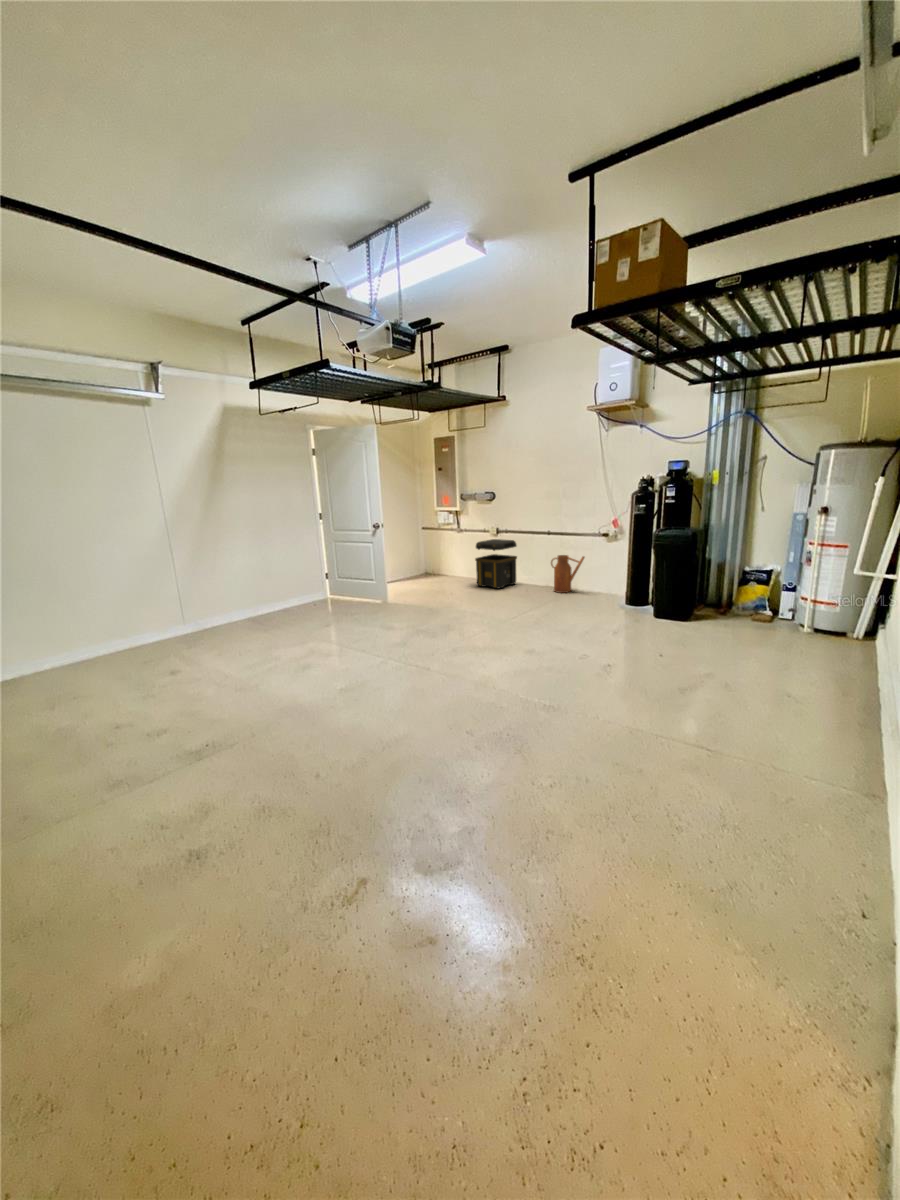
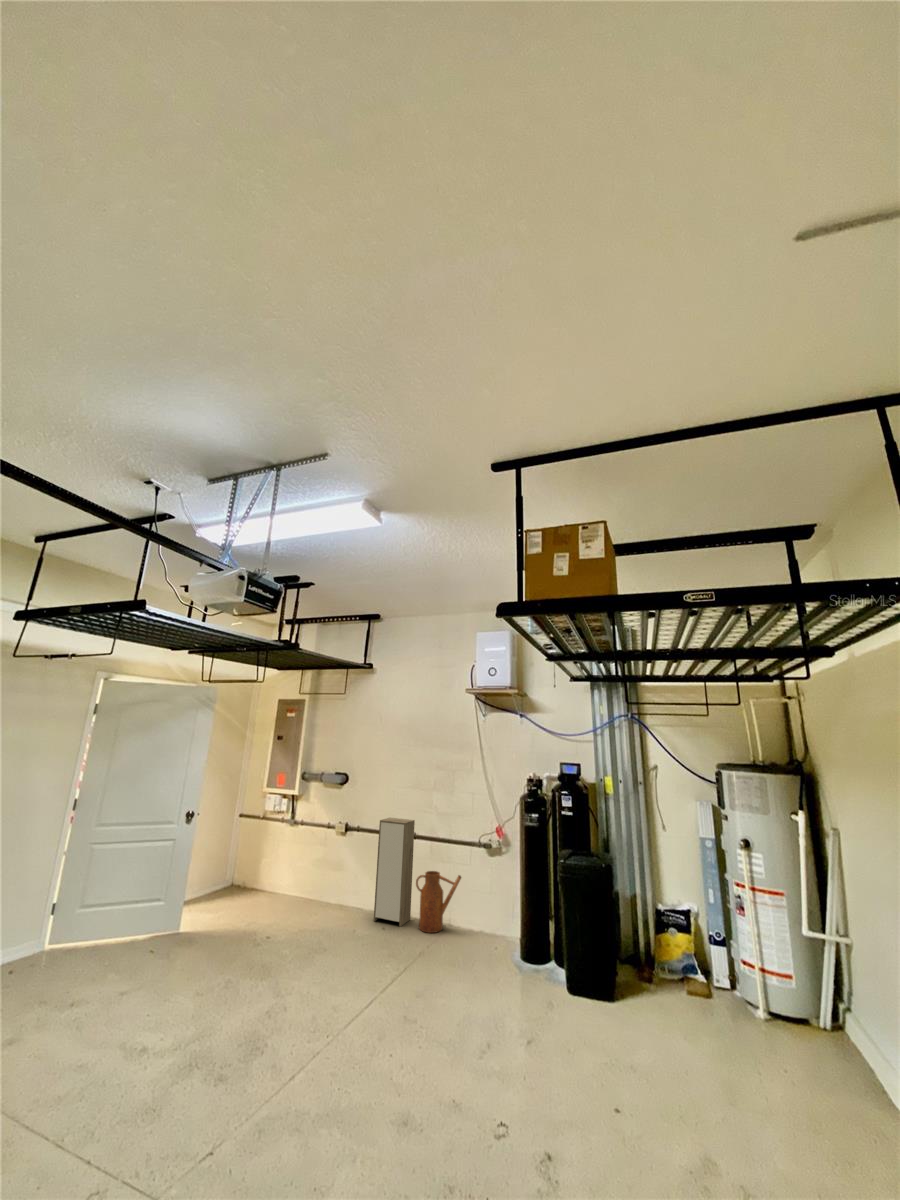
storage cabinet: none [521,521,549,590] -> present [373,818,415,927]
toolbox: present [475,539,517,589] -> none [308,840,370,924]

